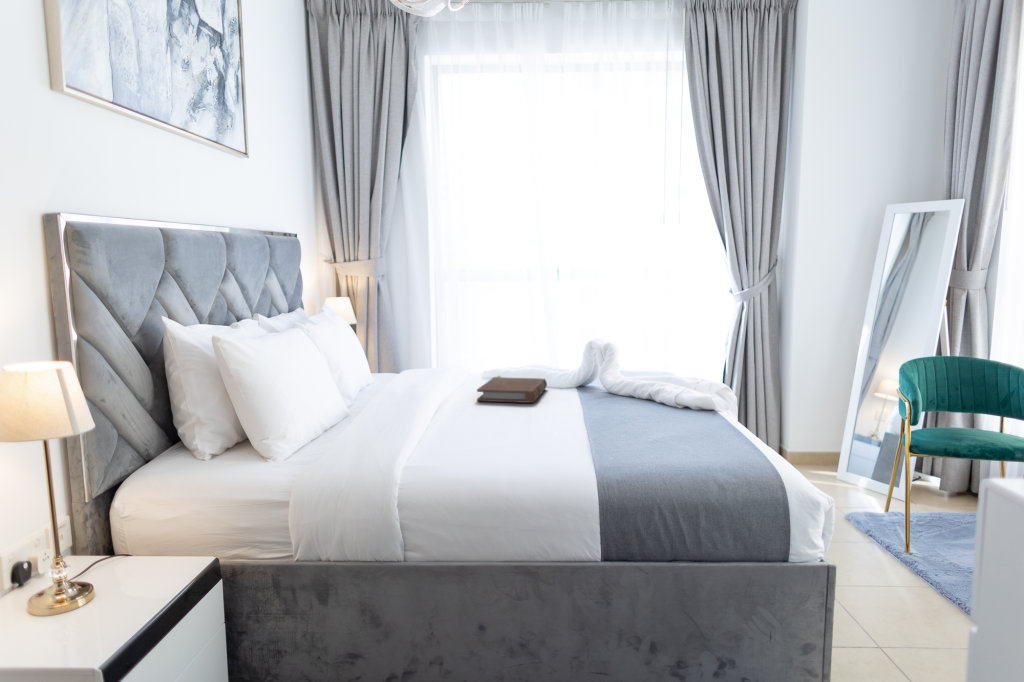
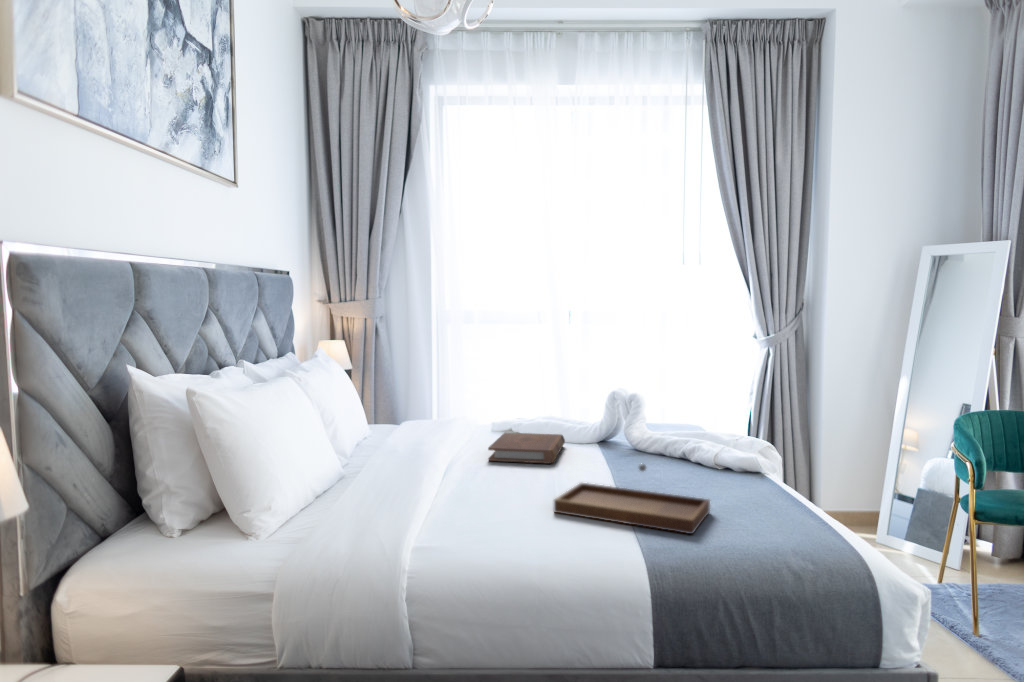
tray: none [527,399,661,457] -> present [554,464,710,534]

